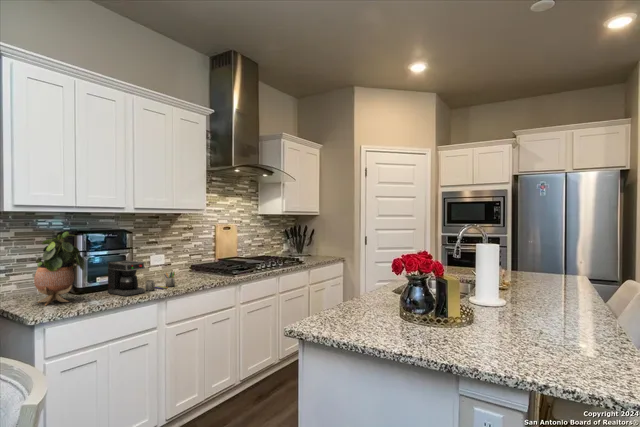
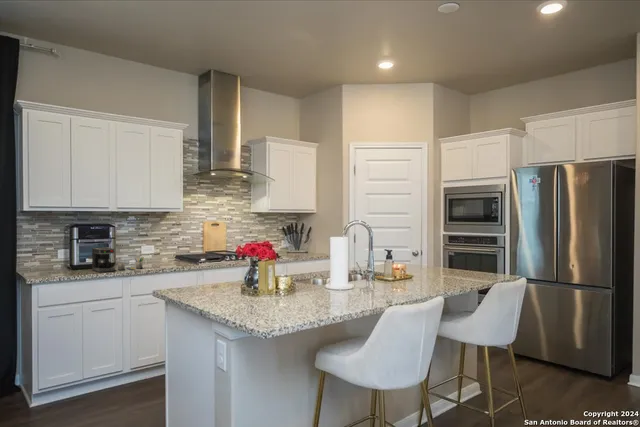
potted plant: present [34,231,84,305] -> none [40,225,72,274]

